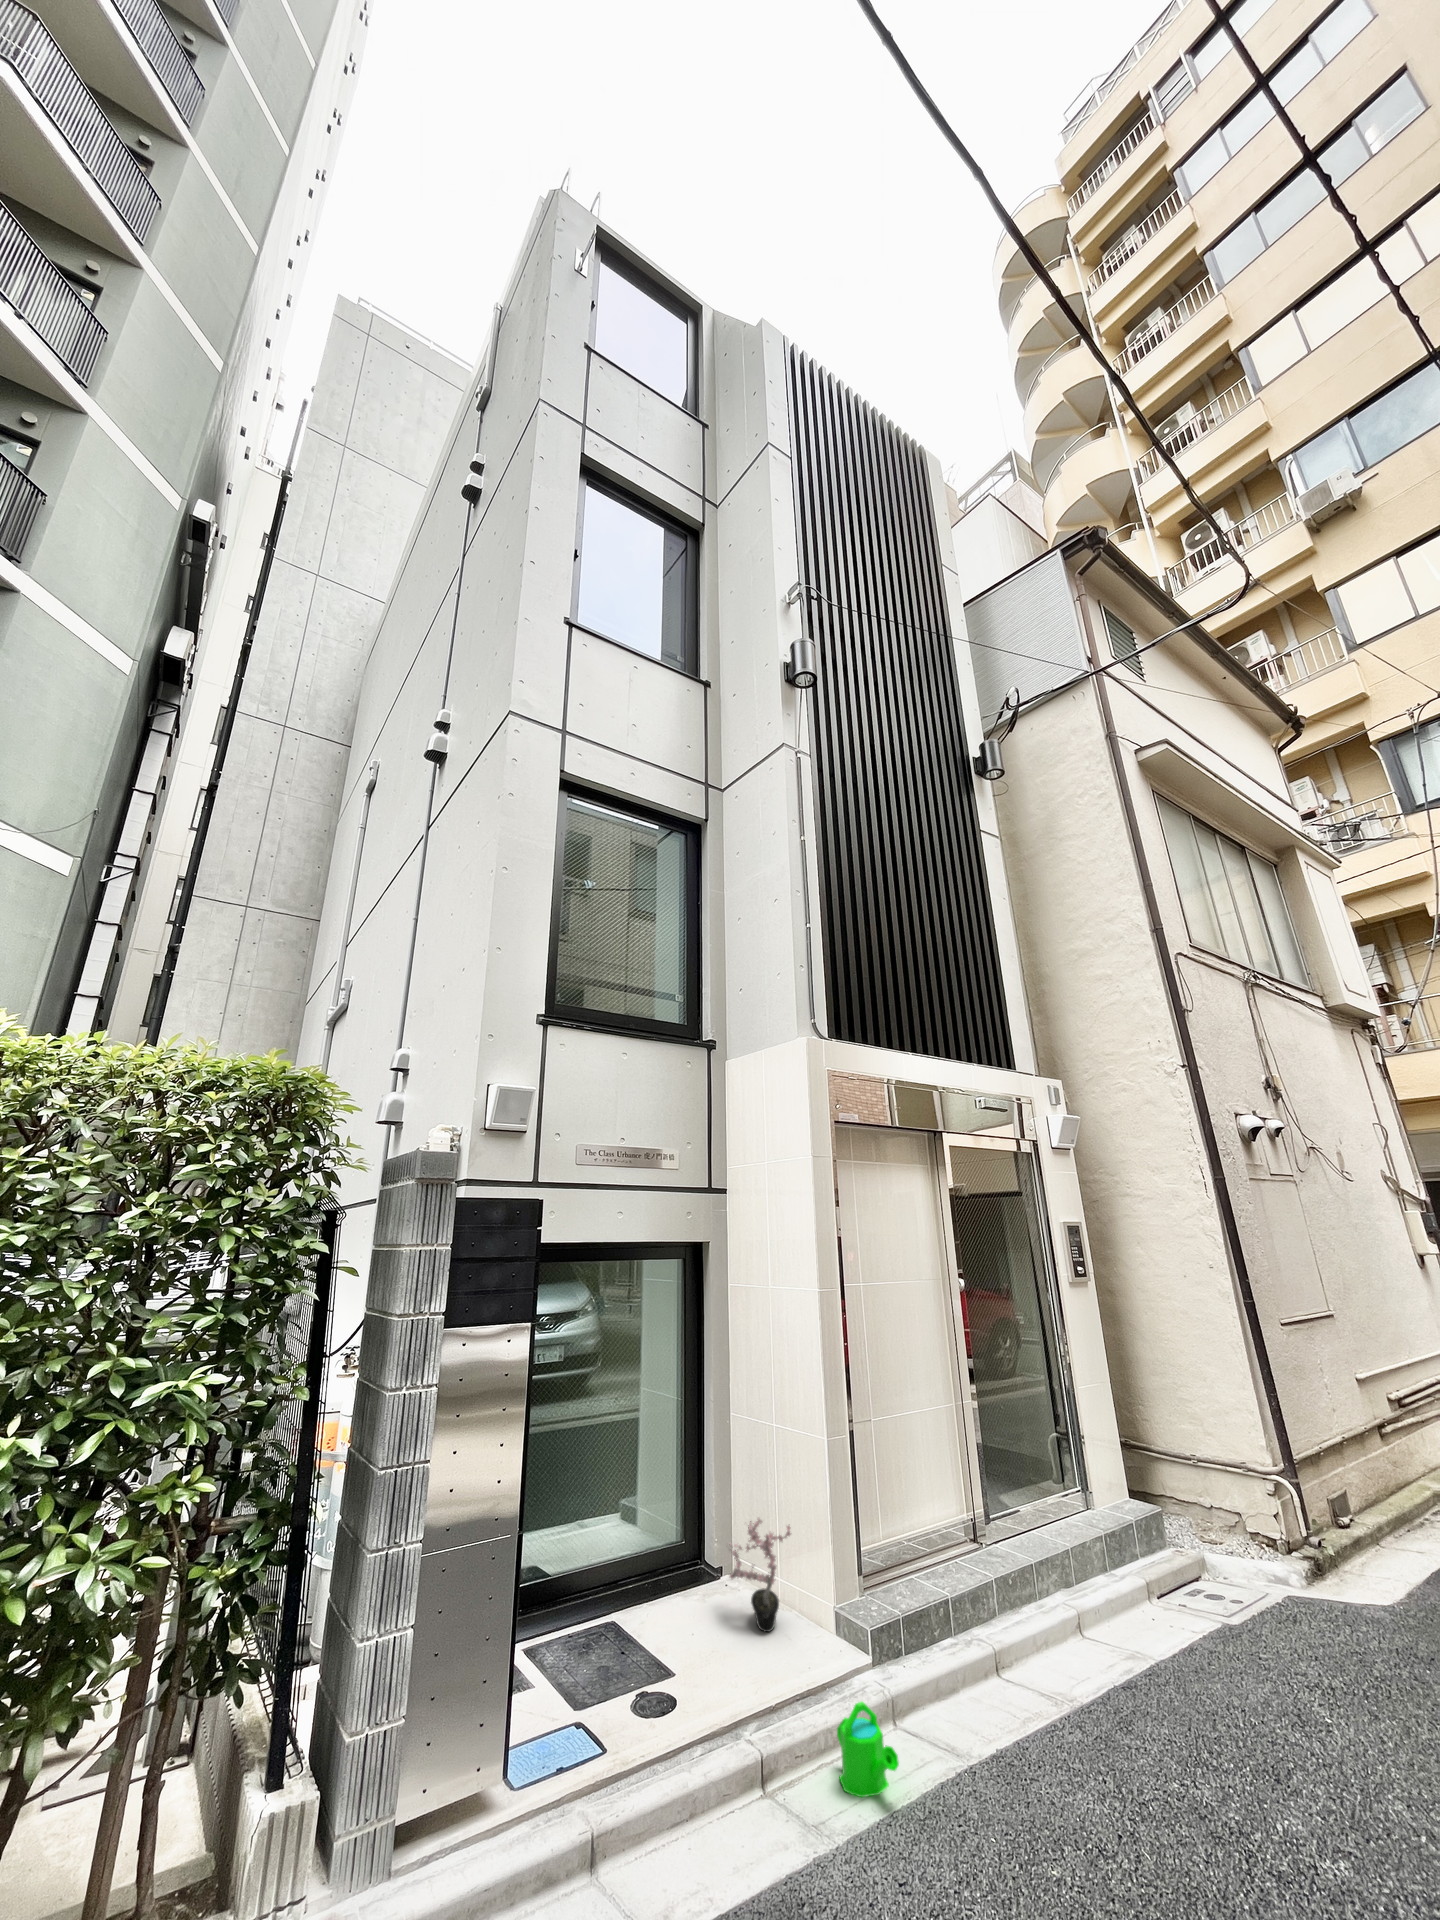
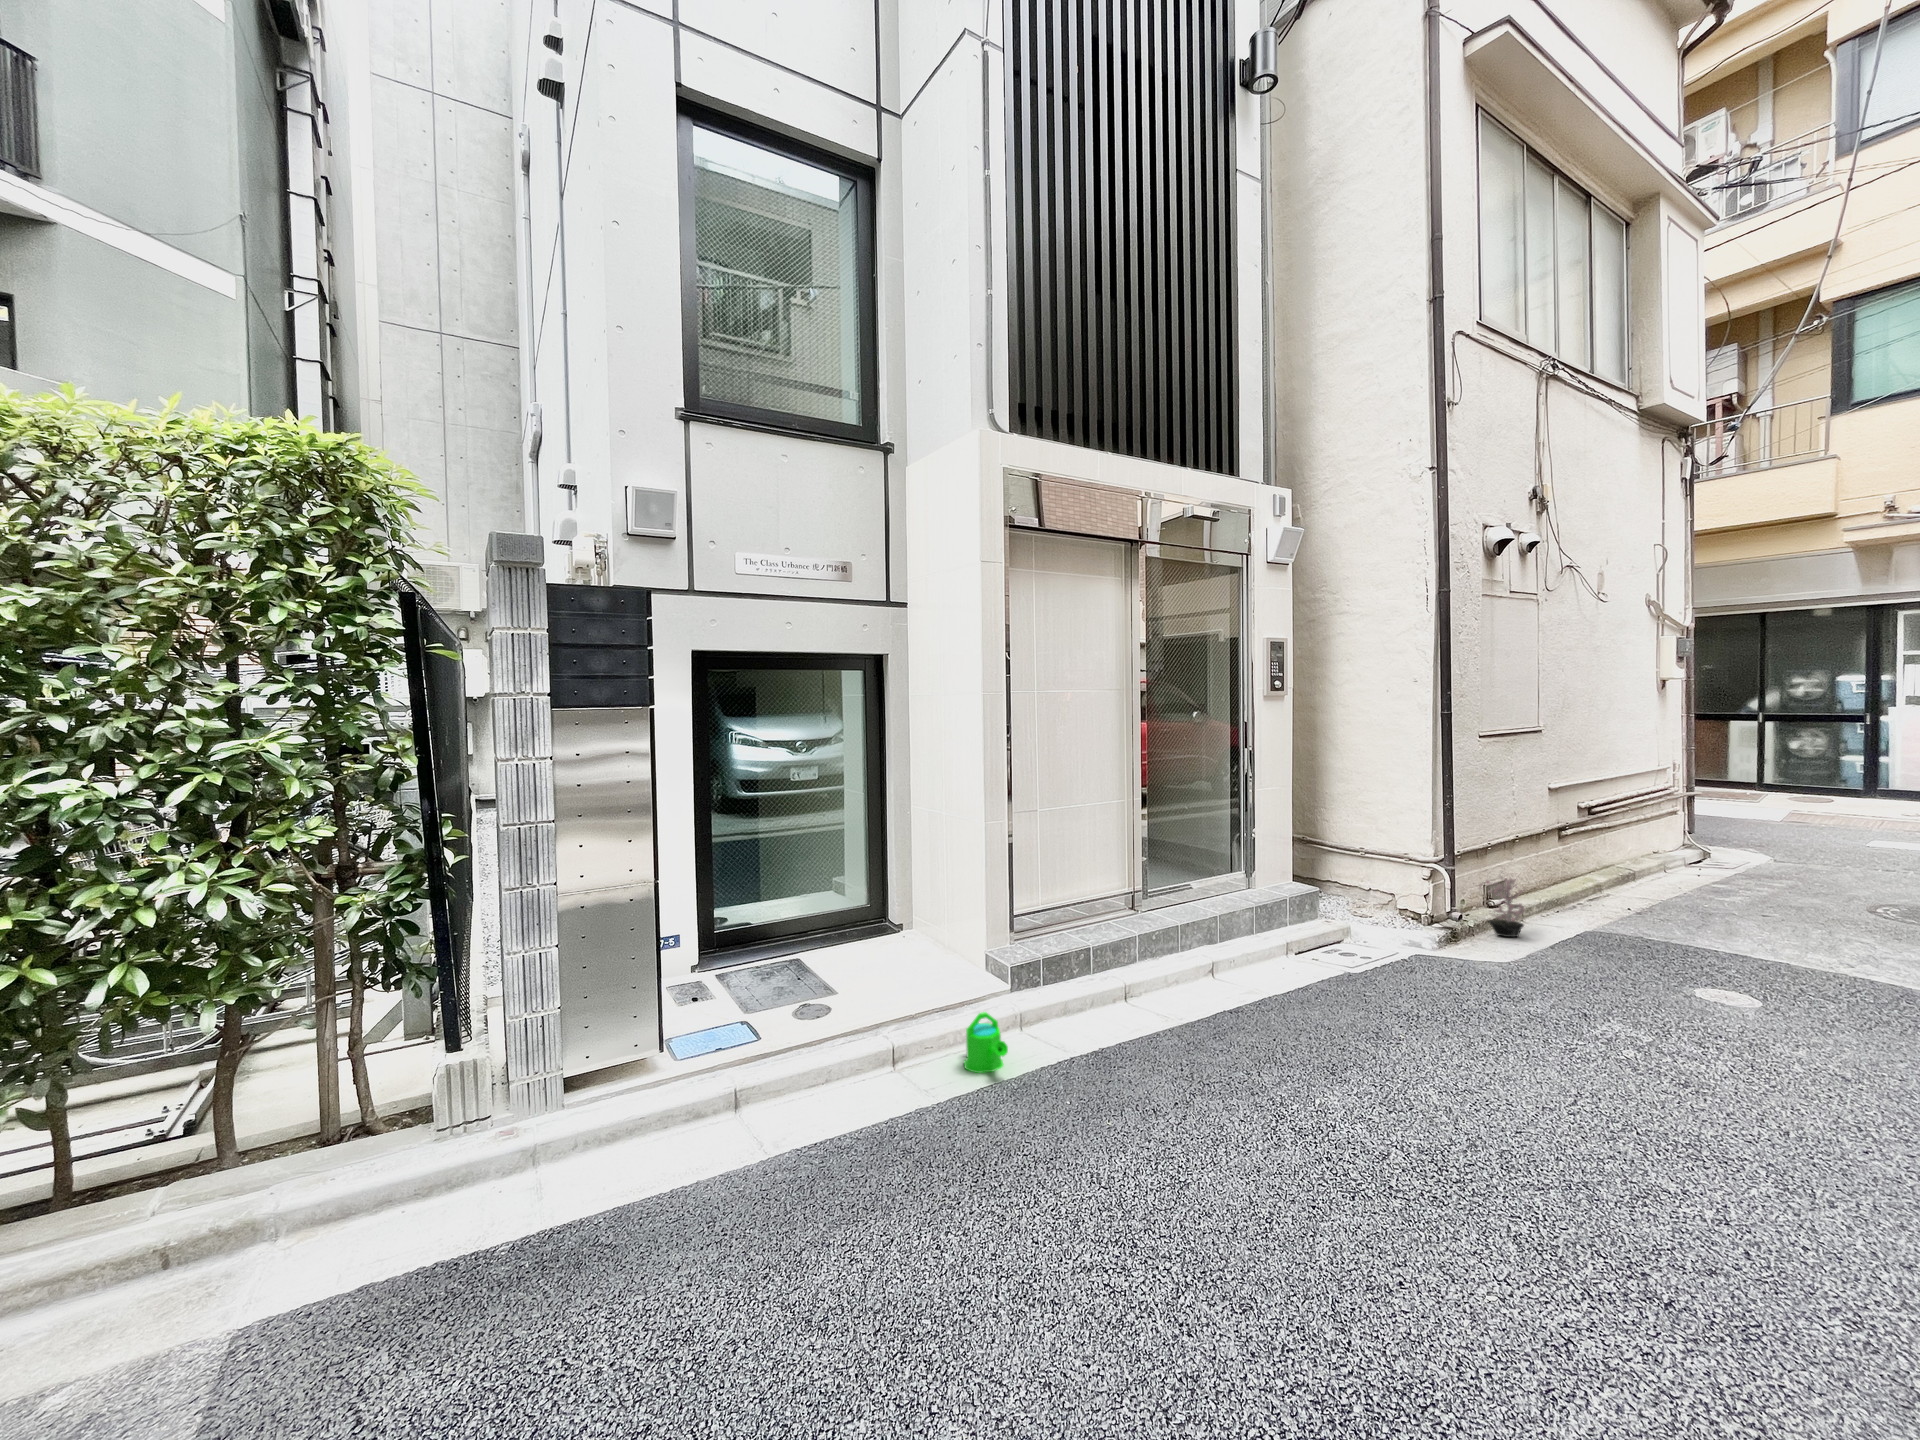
potted plant: present [729,1518,791,1632] -> present [1479,876,1525,937]

